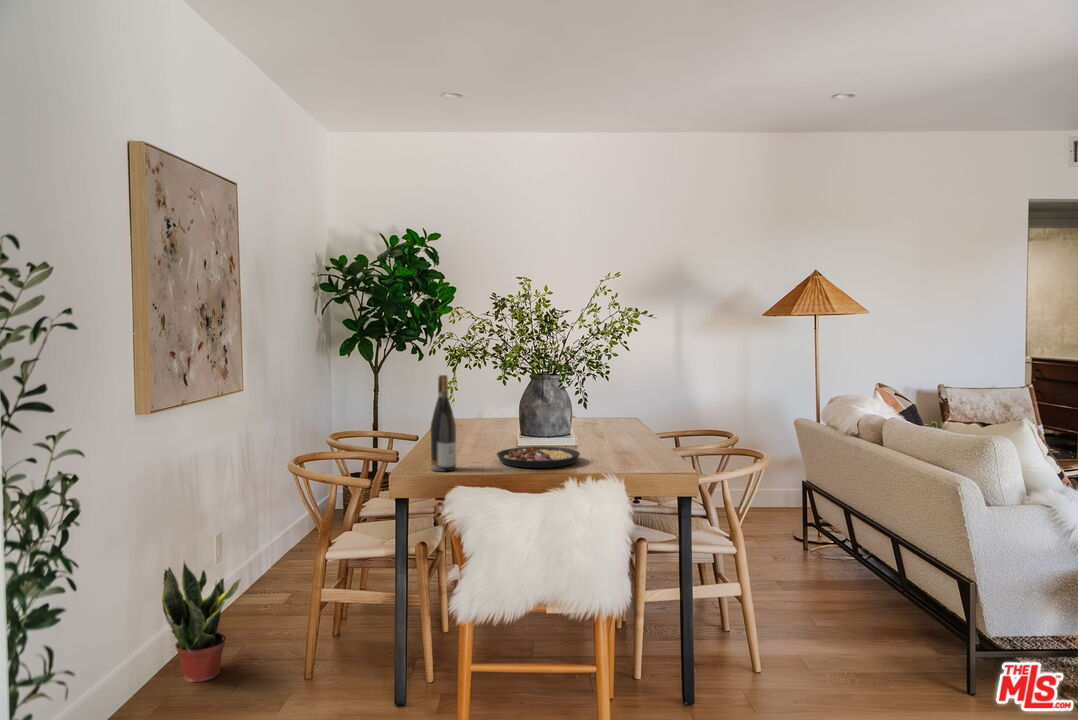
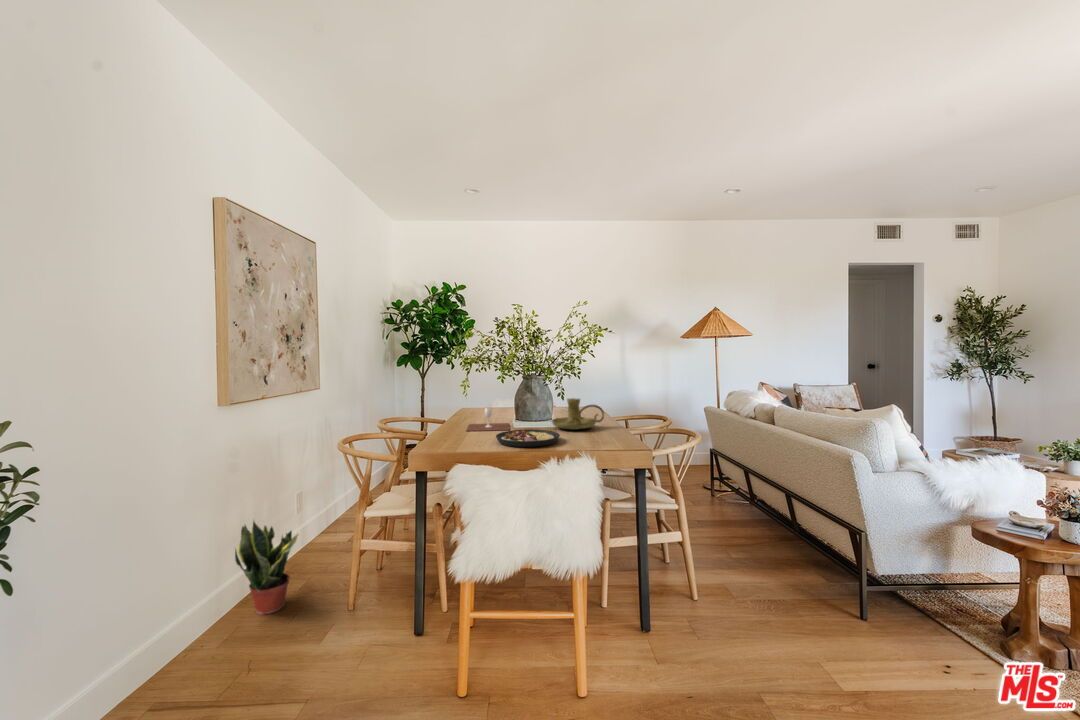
wine bottle: present [431,375,456,471] -> none [443,375,463,451]
candle holder: none [569,406,641,447] -> present [552,398,604,430]
wine glass: none [455,418,513,449] -> present [467,408,510,431]

